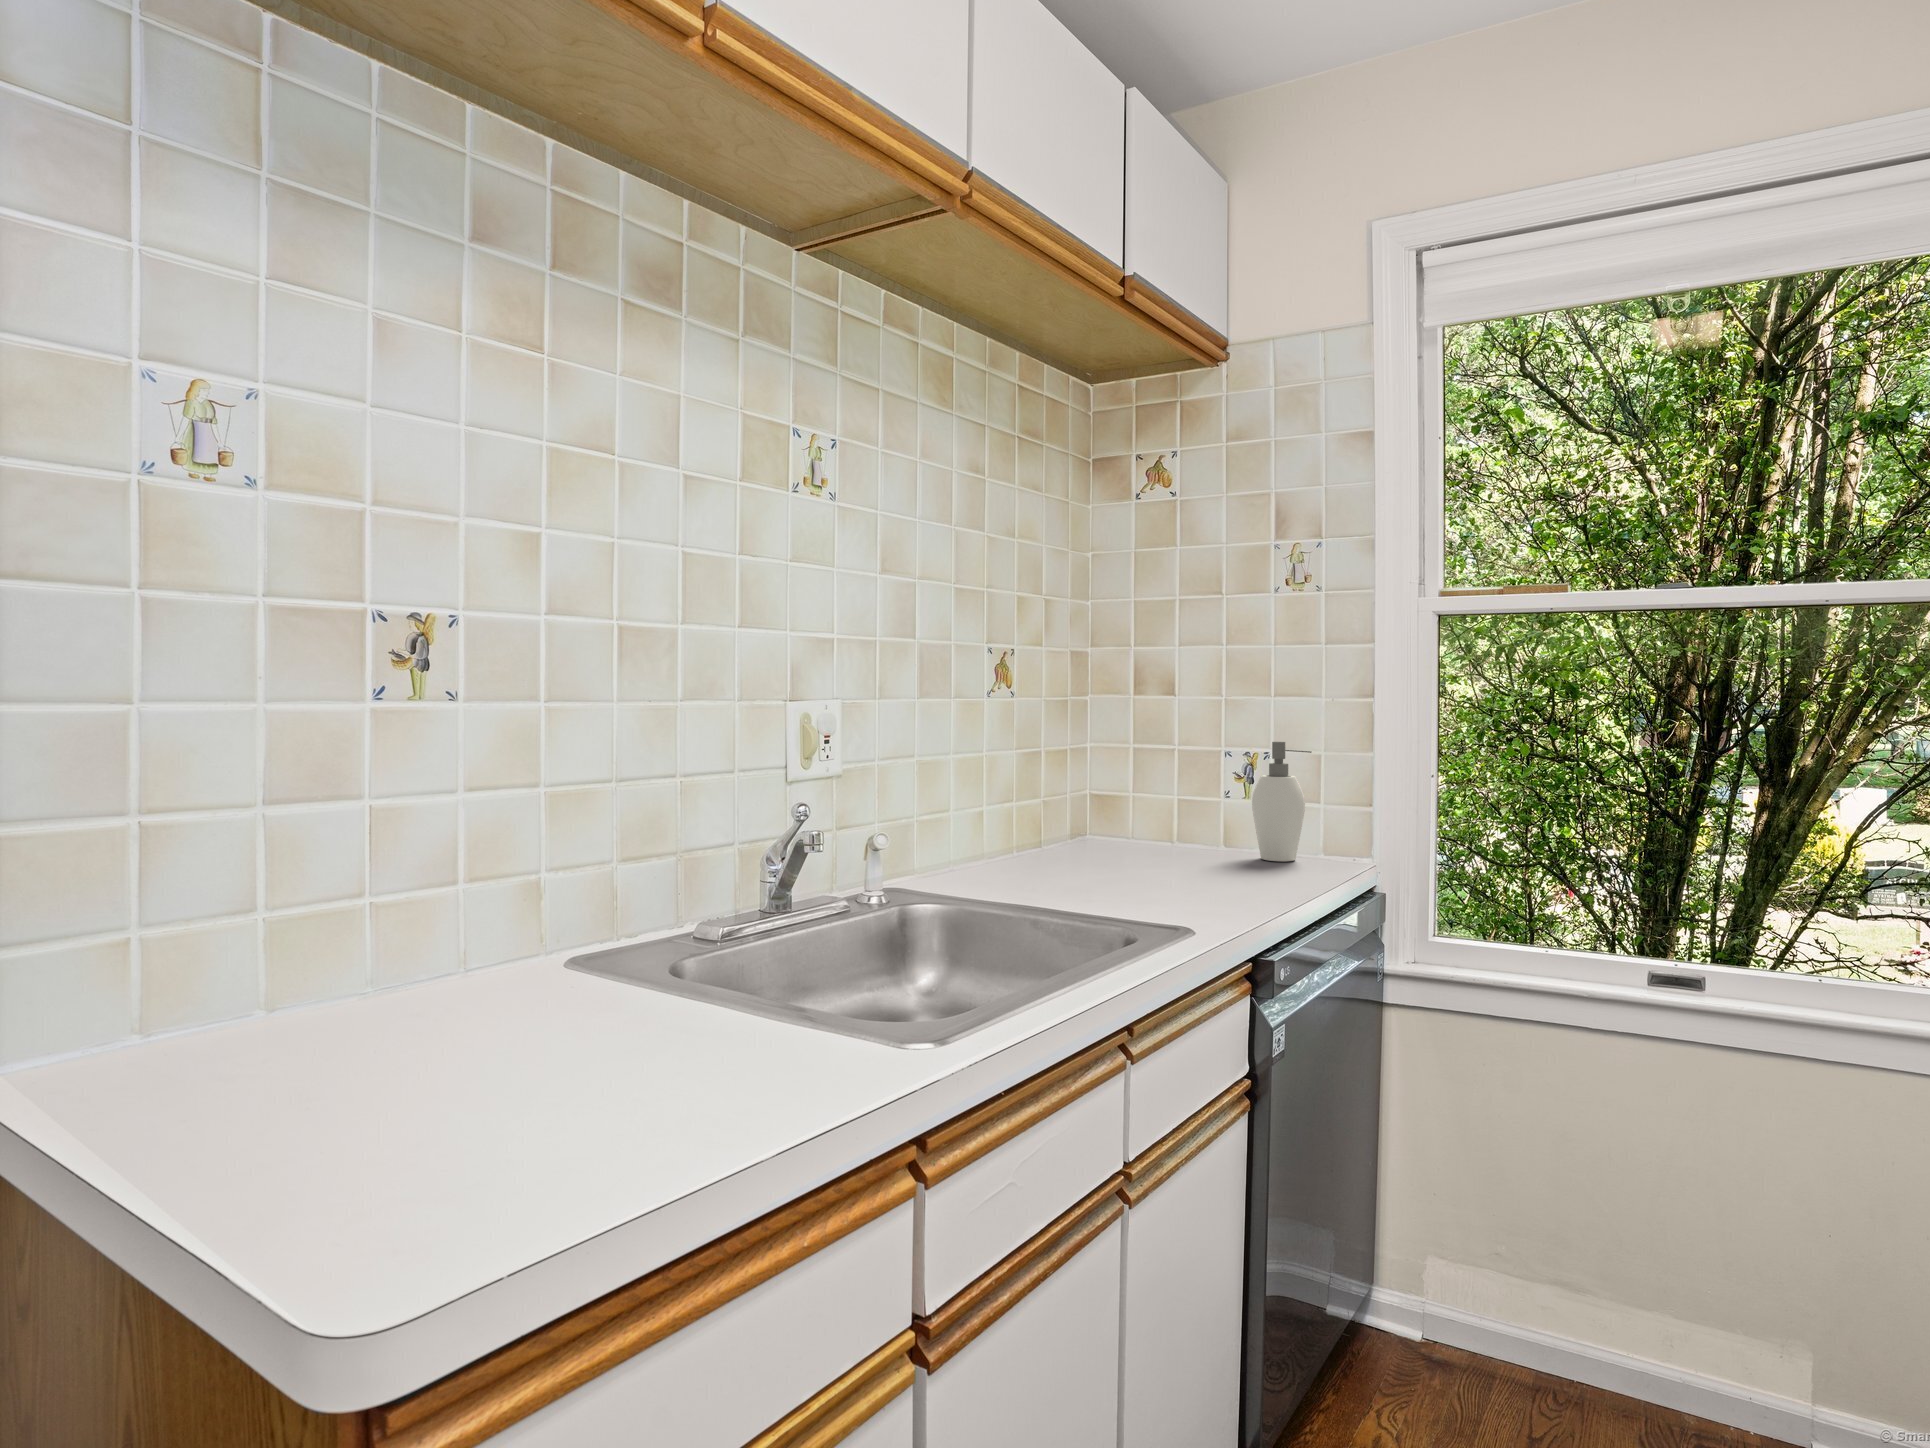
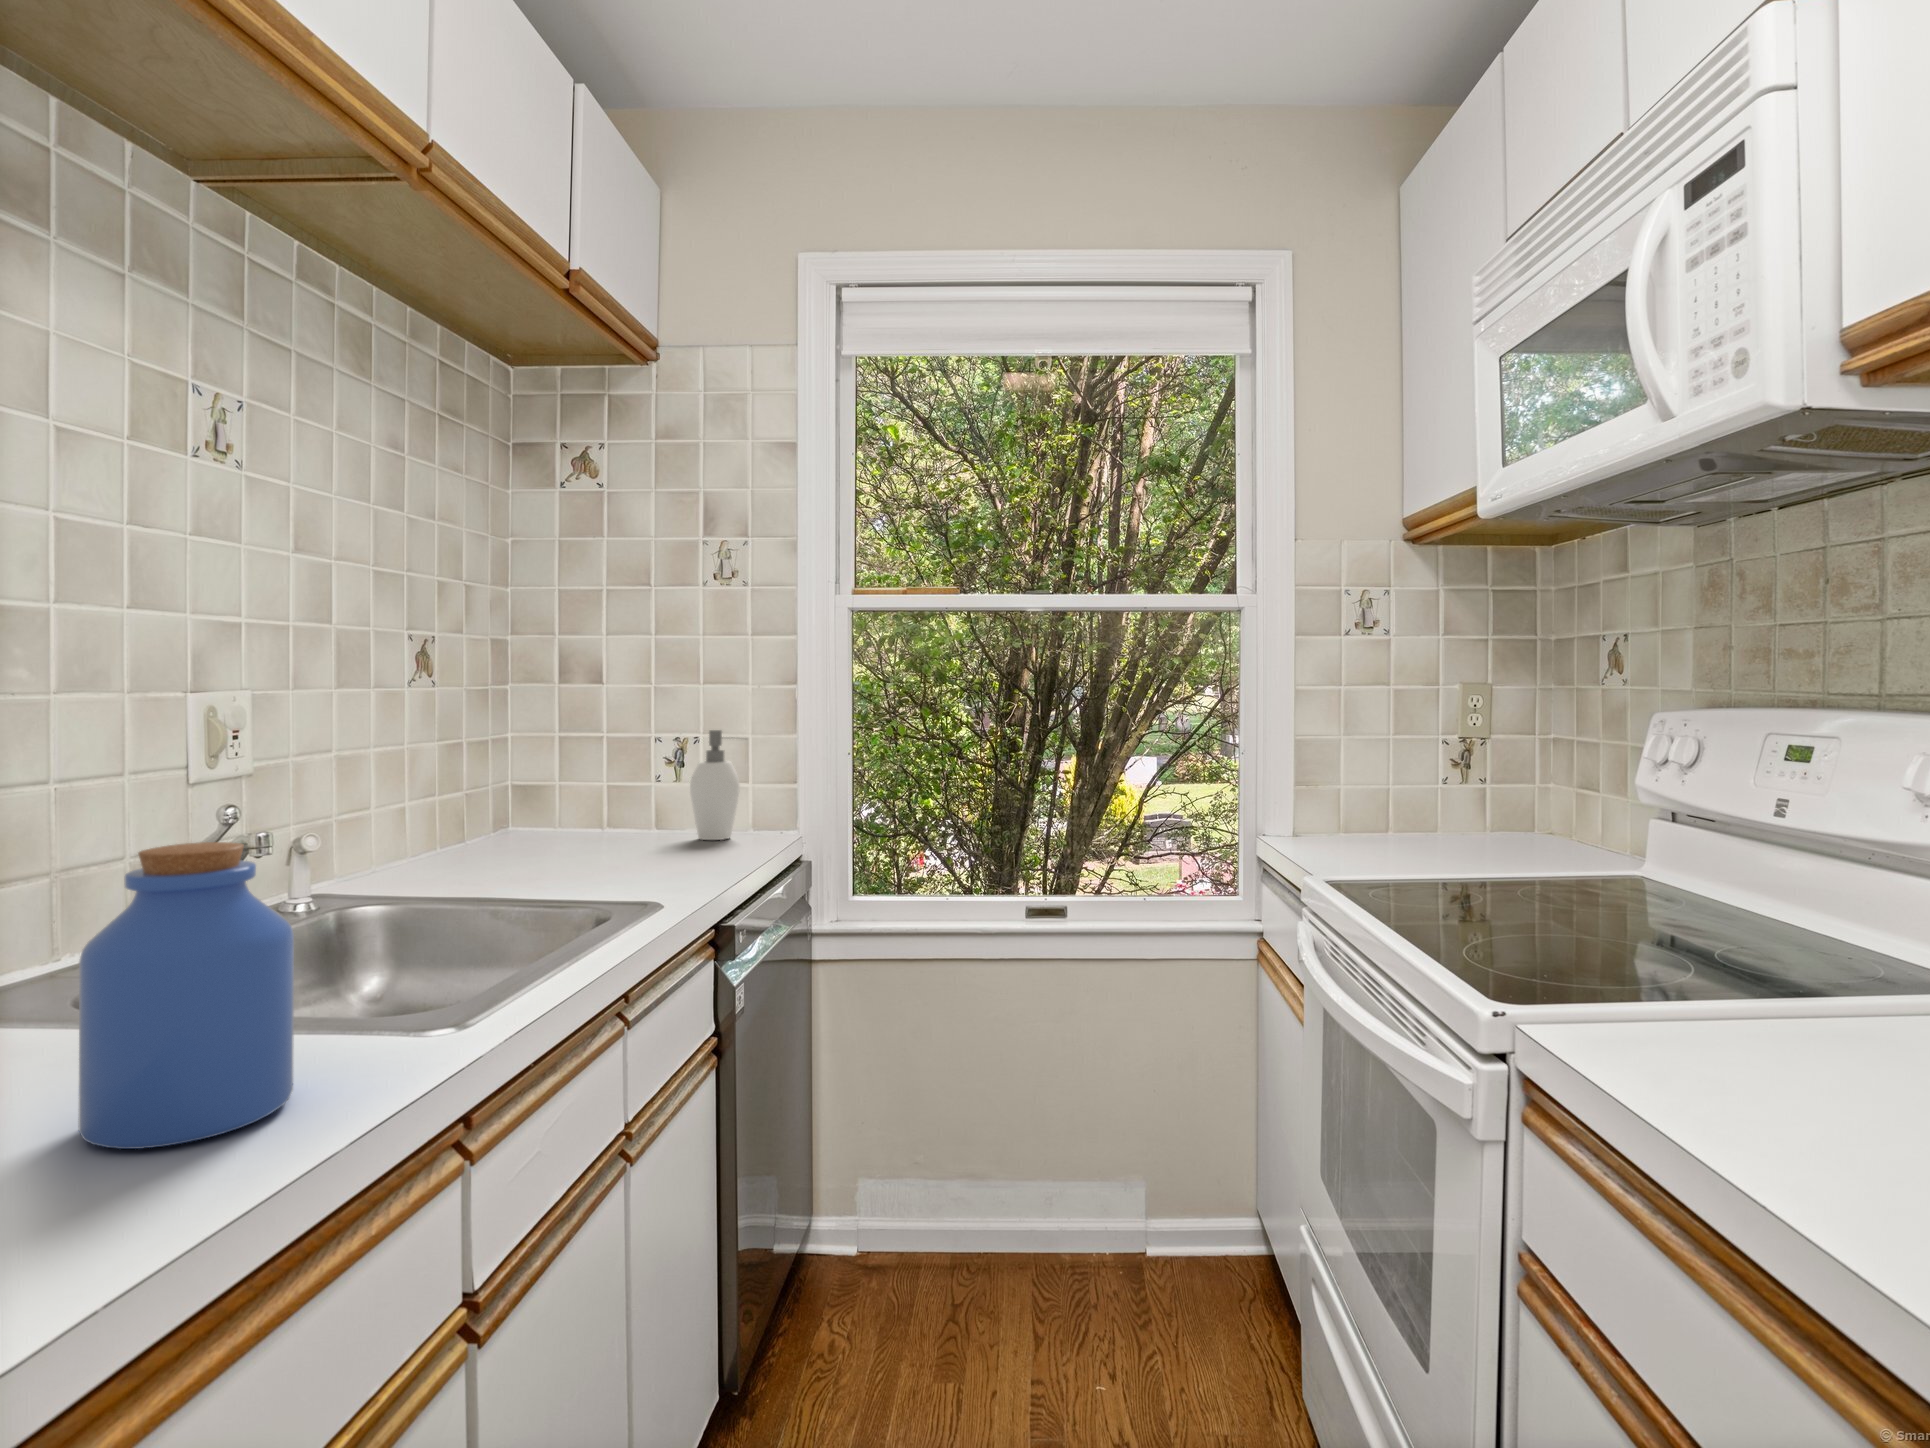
jar: none [587,825,754,1107] -> present [78,842,294,1149]

